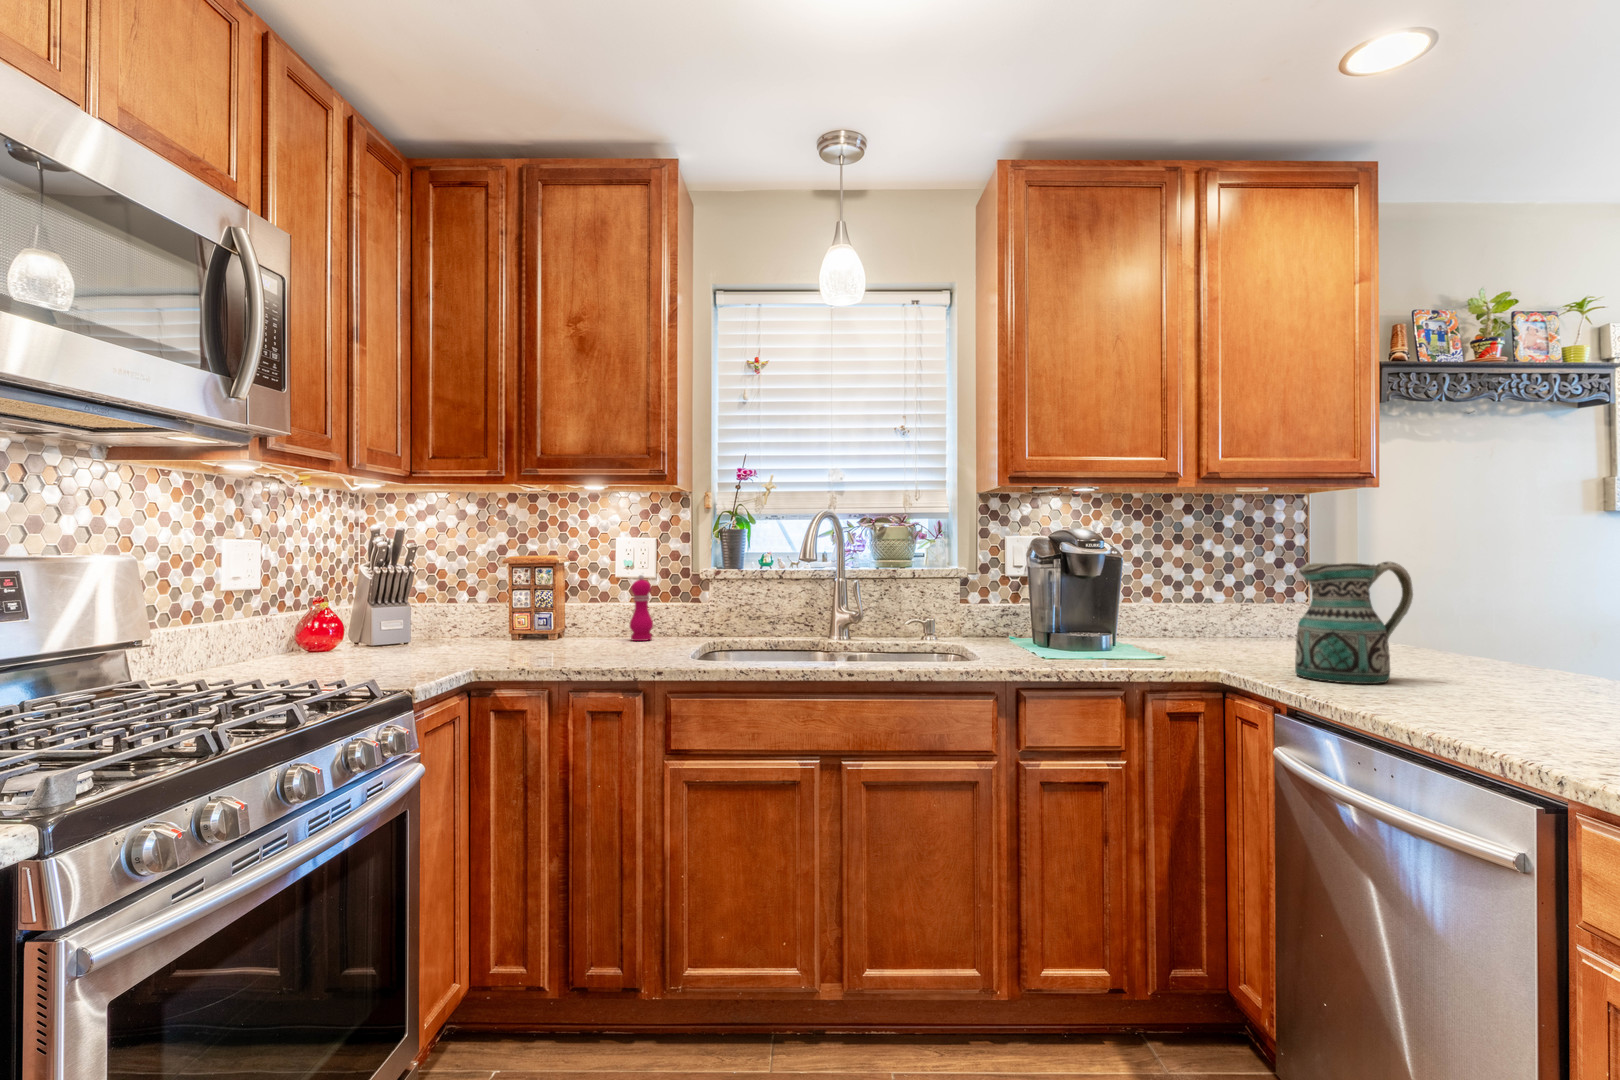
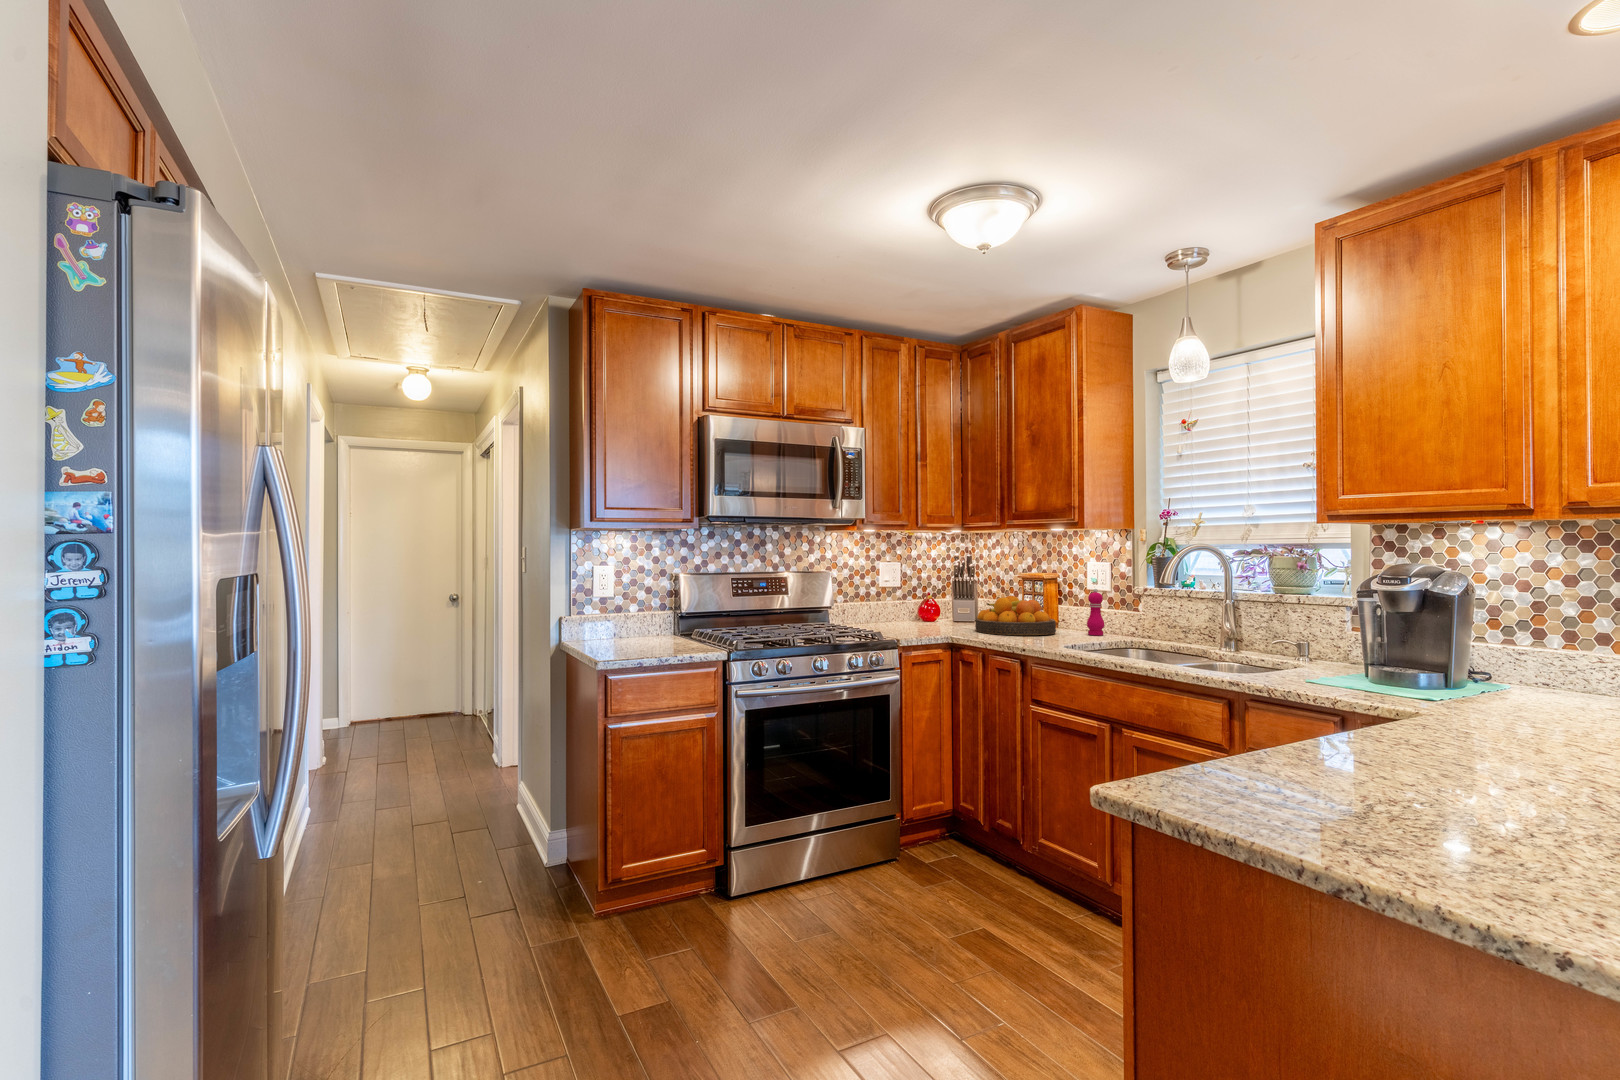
ceramic pitcher: present [1295,562,1413,684] -> none [1426,609,1576,741]
fruit bowl: none [471,592,604,657] -> present [975,596,1056,635]

